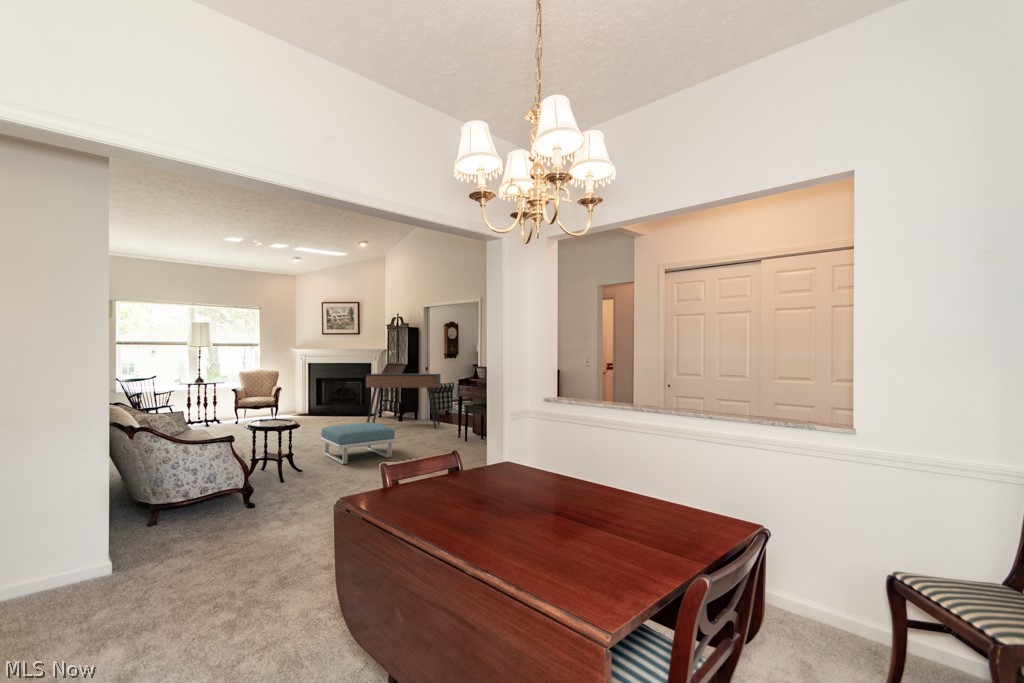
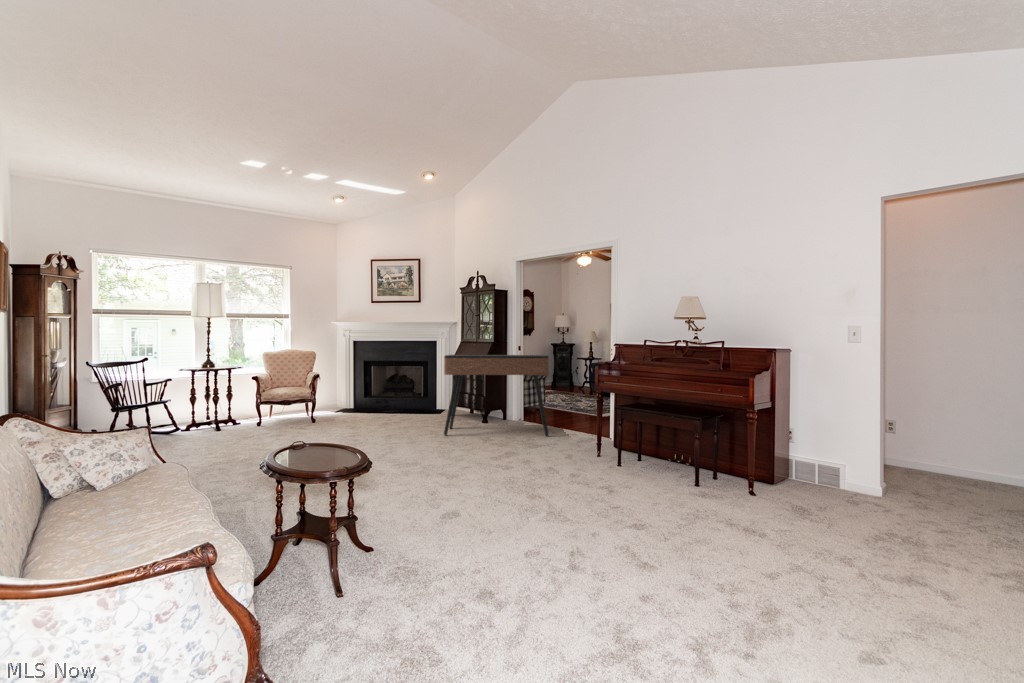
footstool: present [321,423,395,464] -> none [399,436,534,523]

